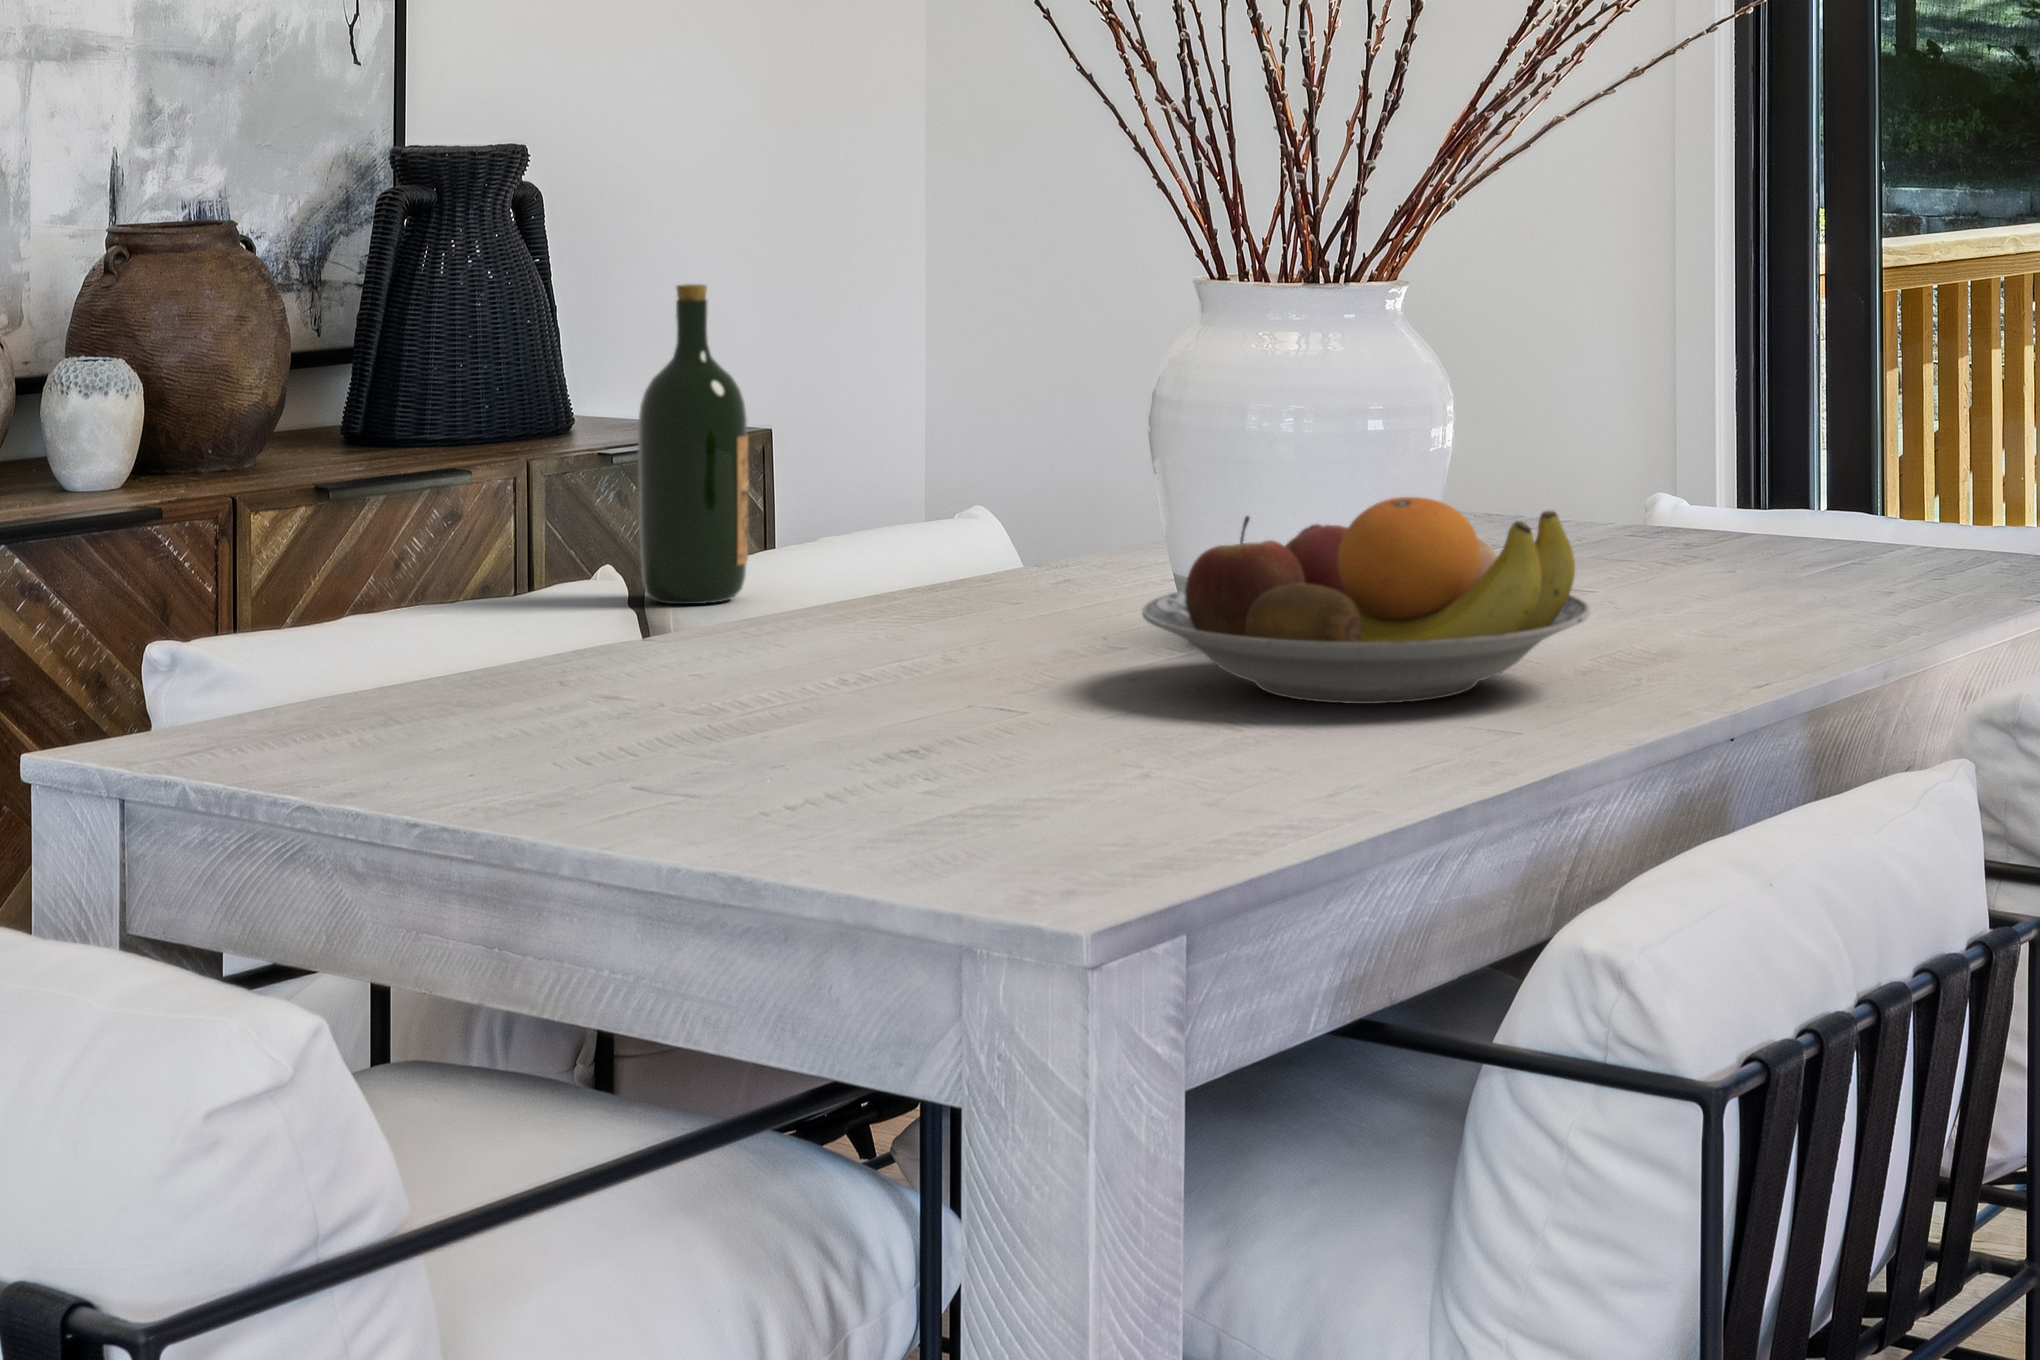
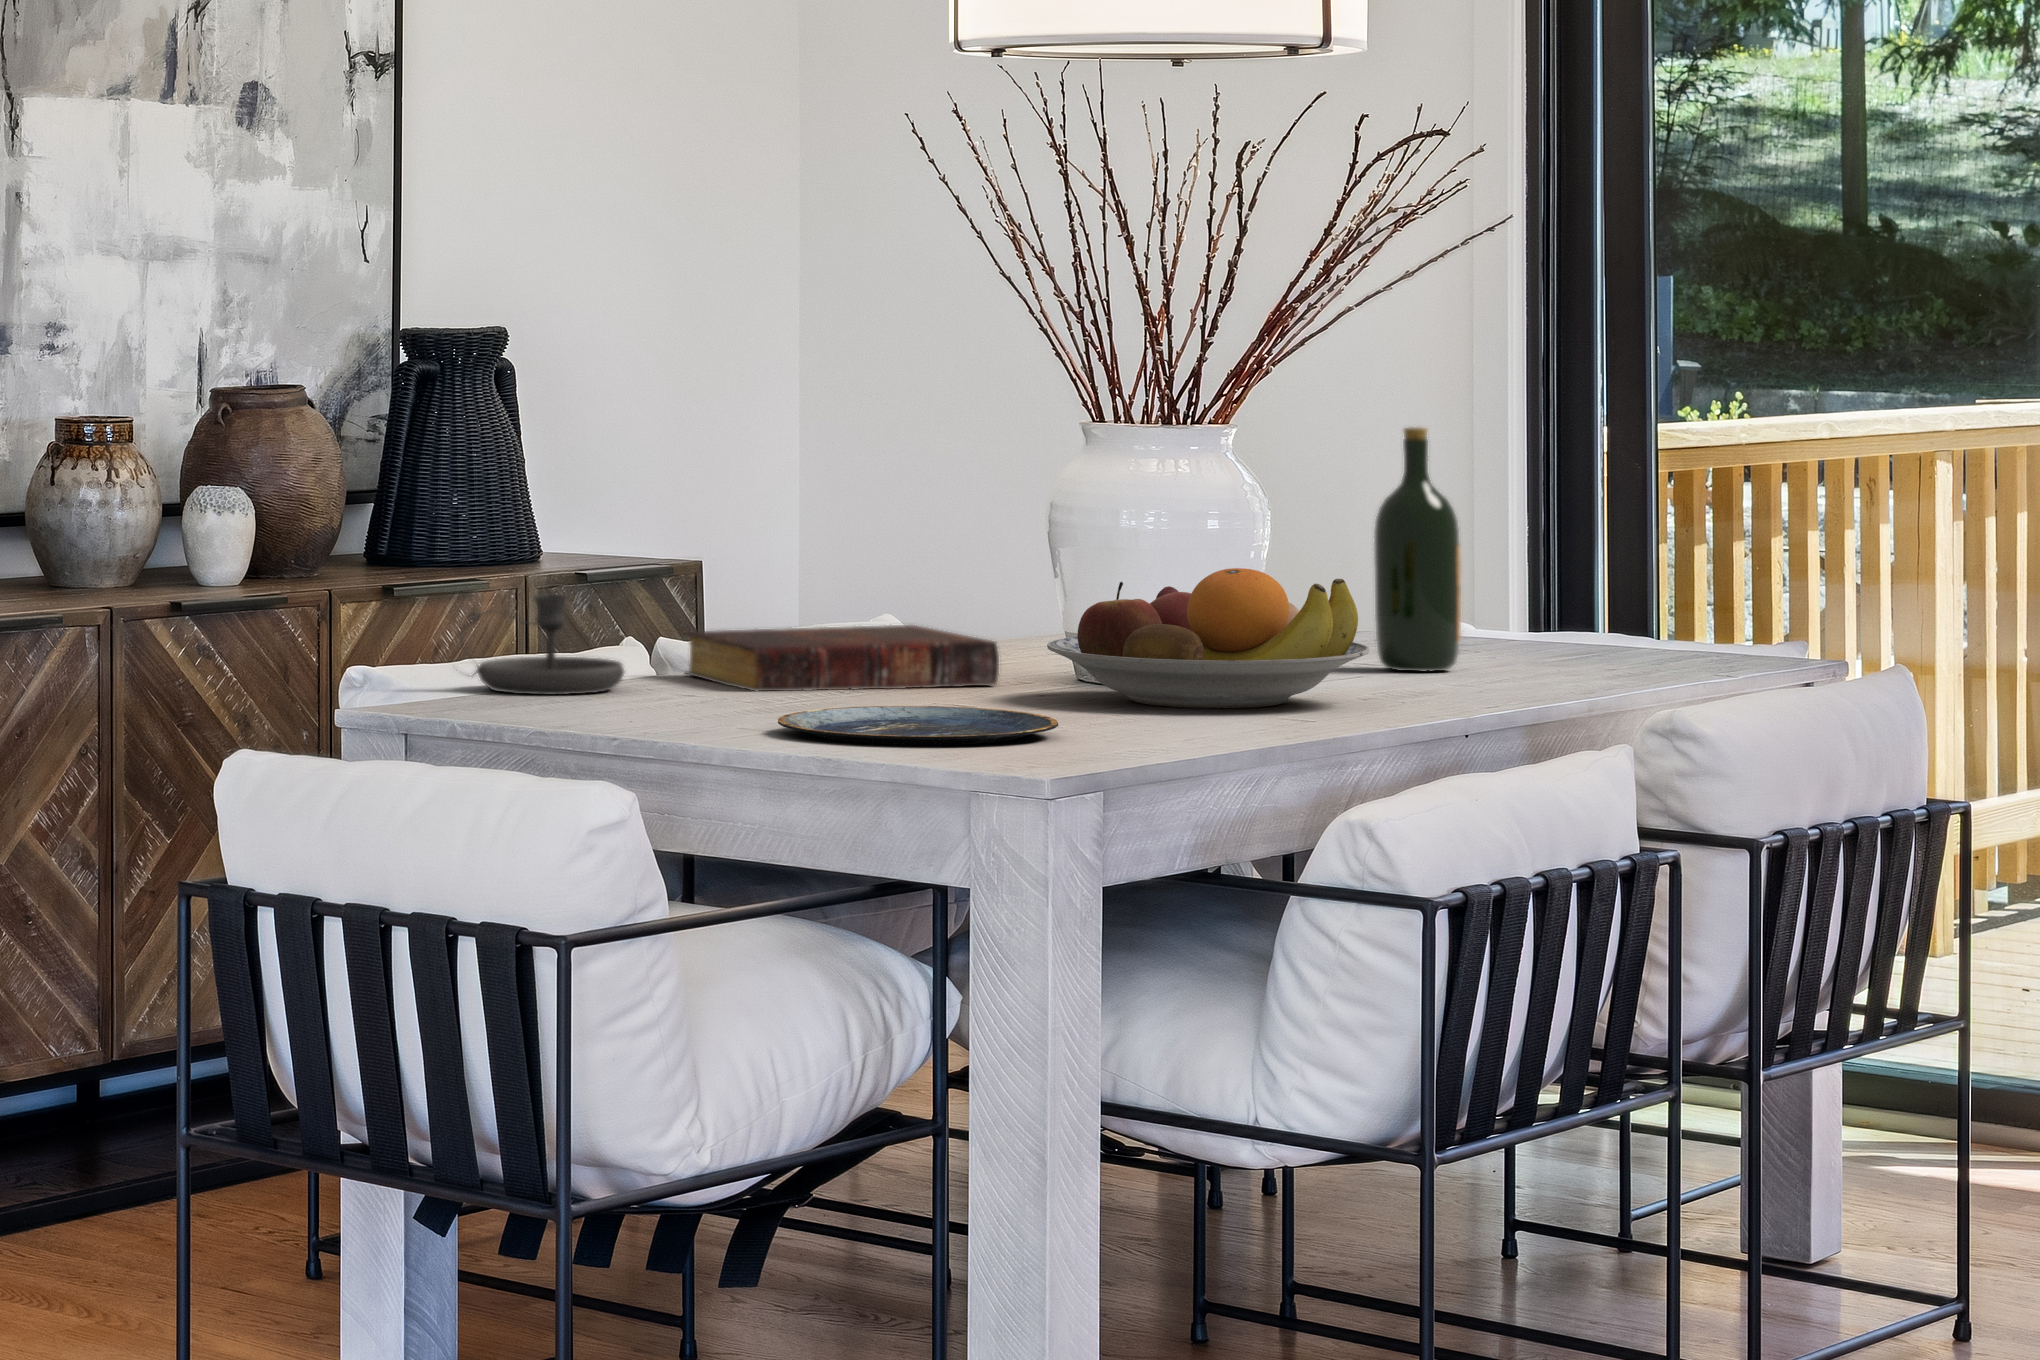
wine bottle: present [638,284,749,604] -> present [1374,427,1461,672]
candlestick: none [279,544,541,699] -> present [460,595,624,695]
book: none [654,556,1084,681] -> present [685,625,999,691]
plate: none [687,739,1130,834] -> present [778,706,1058,745]

